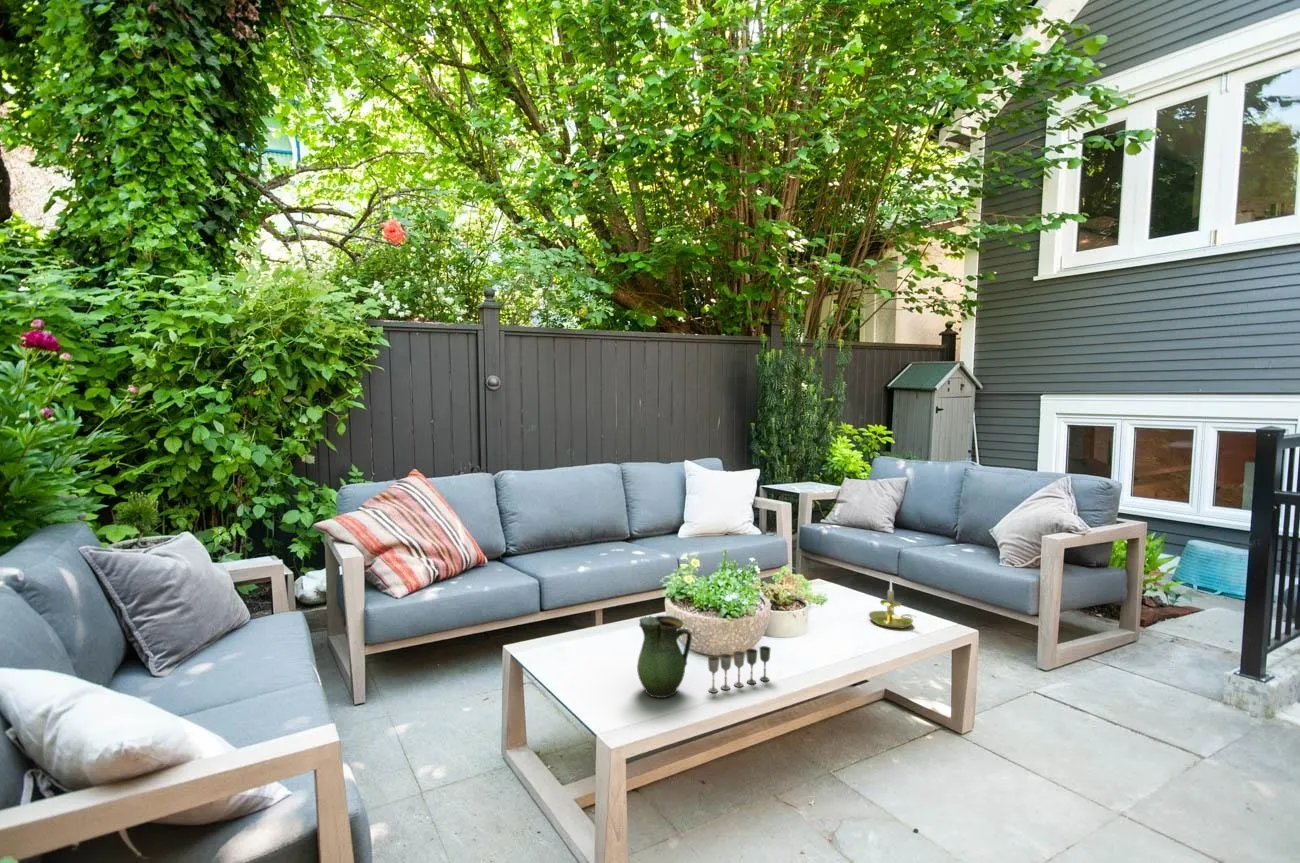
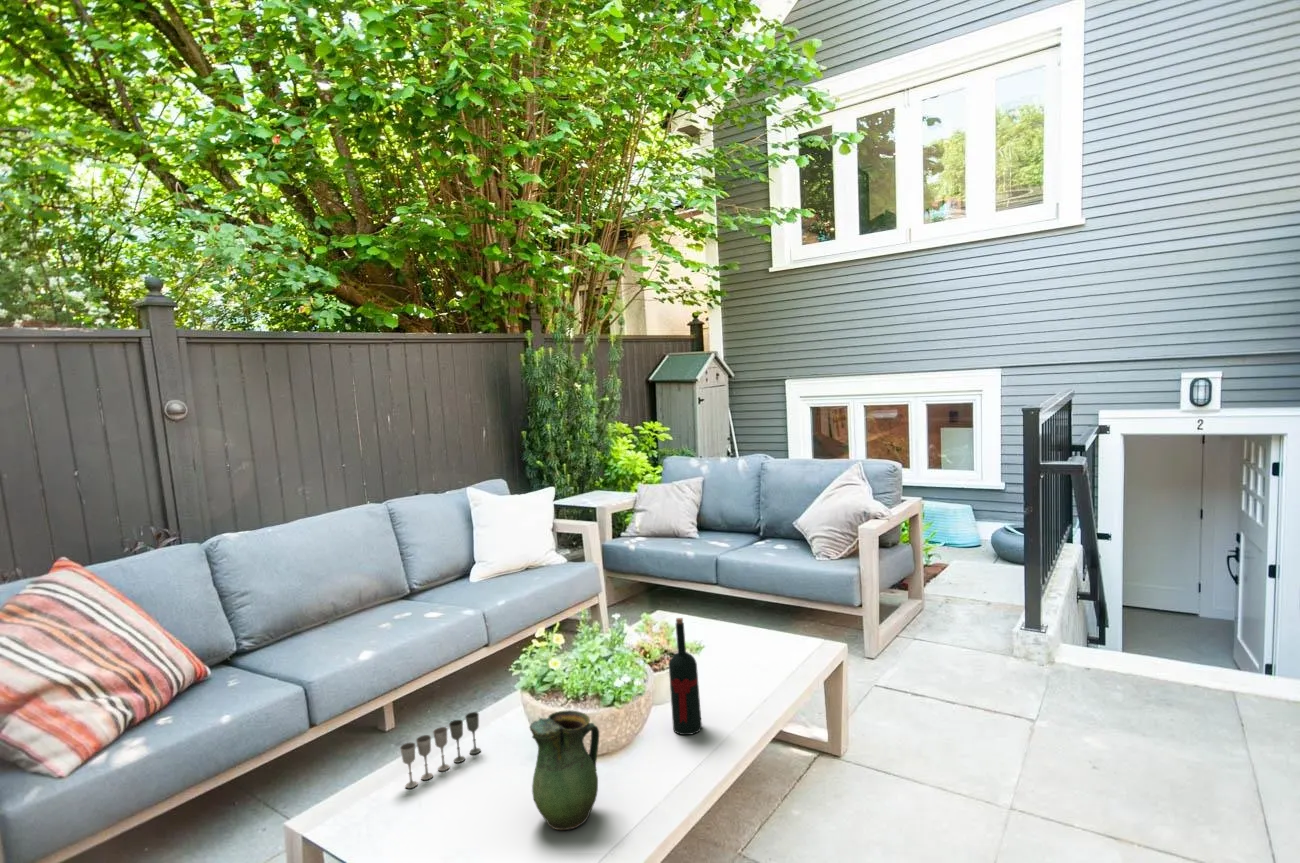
wine bottle: none [770,573,794,668] -> present [669,618,702,735]
candle holder: present [869,581,914,629] -> none [739,594,793,649]
wine glass: present [708,646,771,693] -> present [400,712,481,788]

